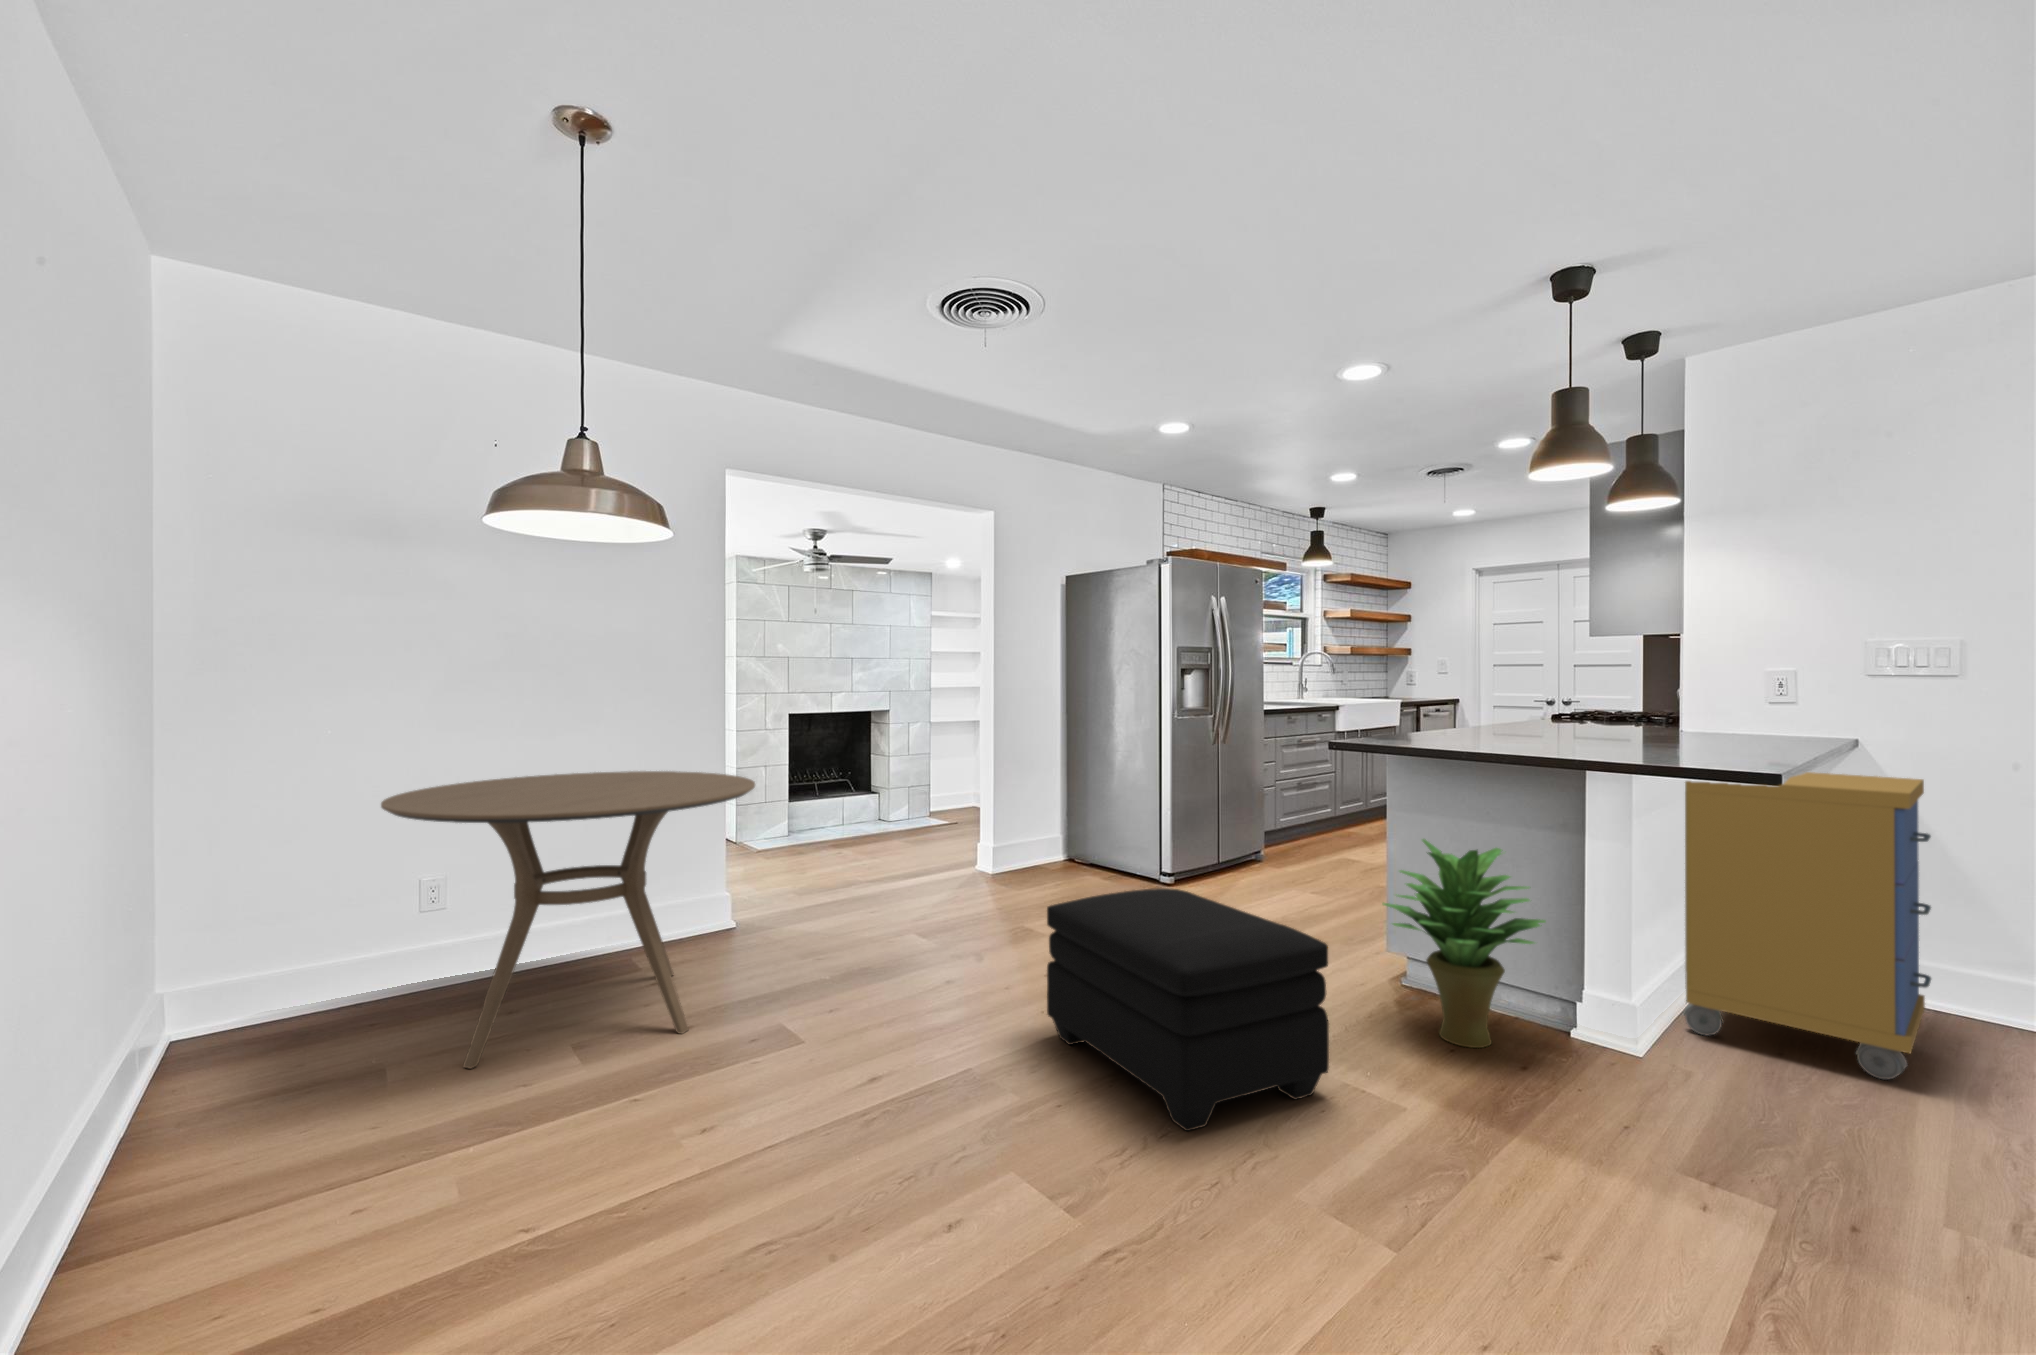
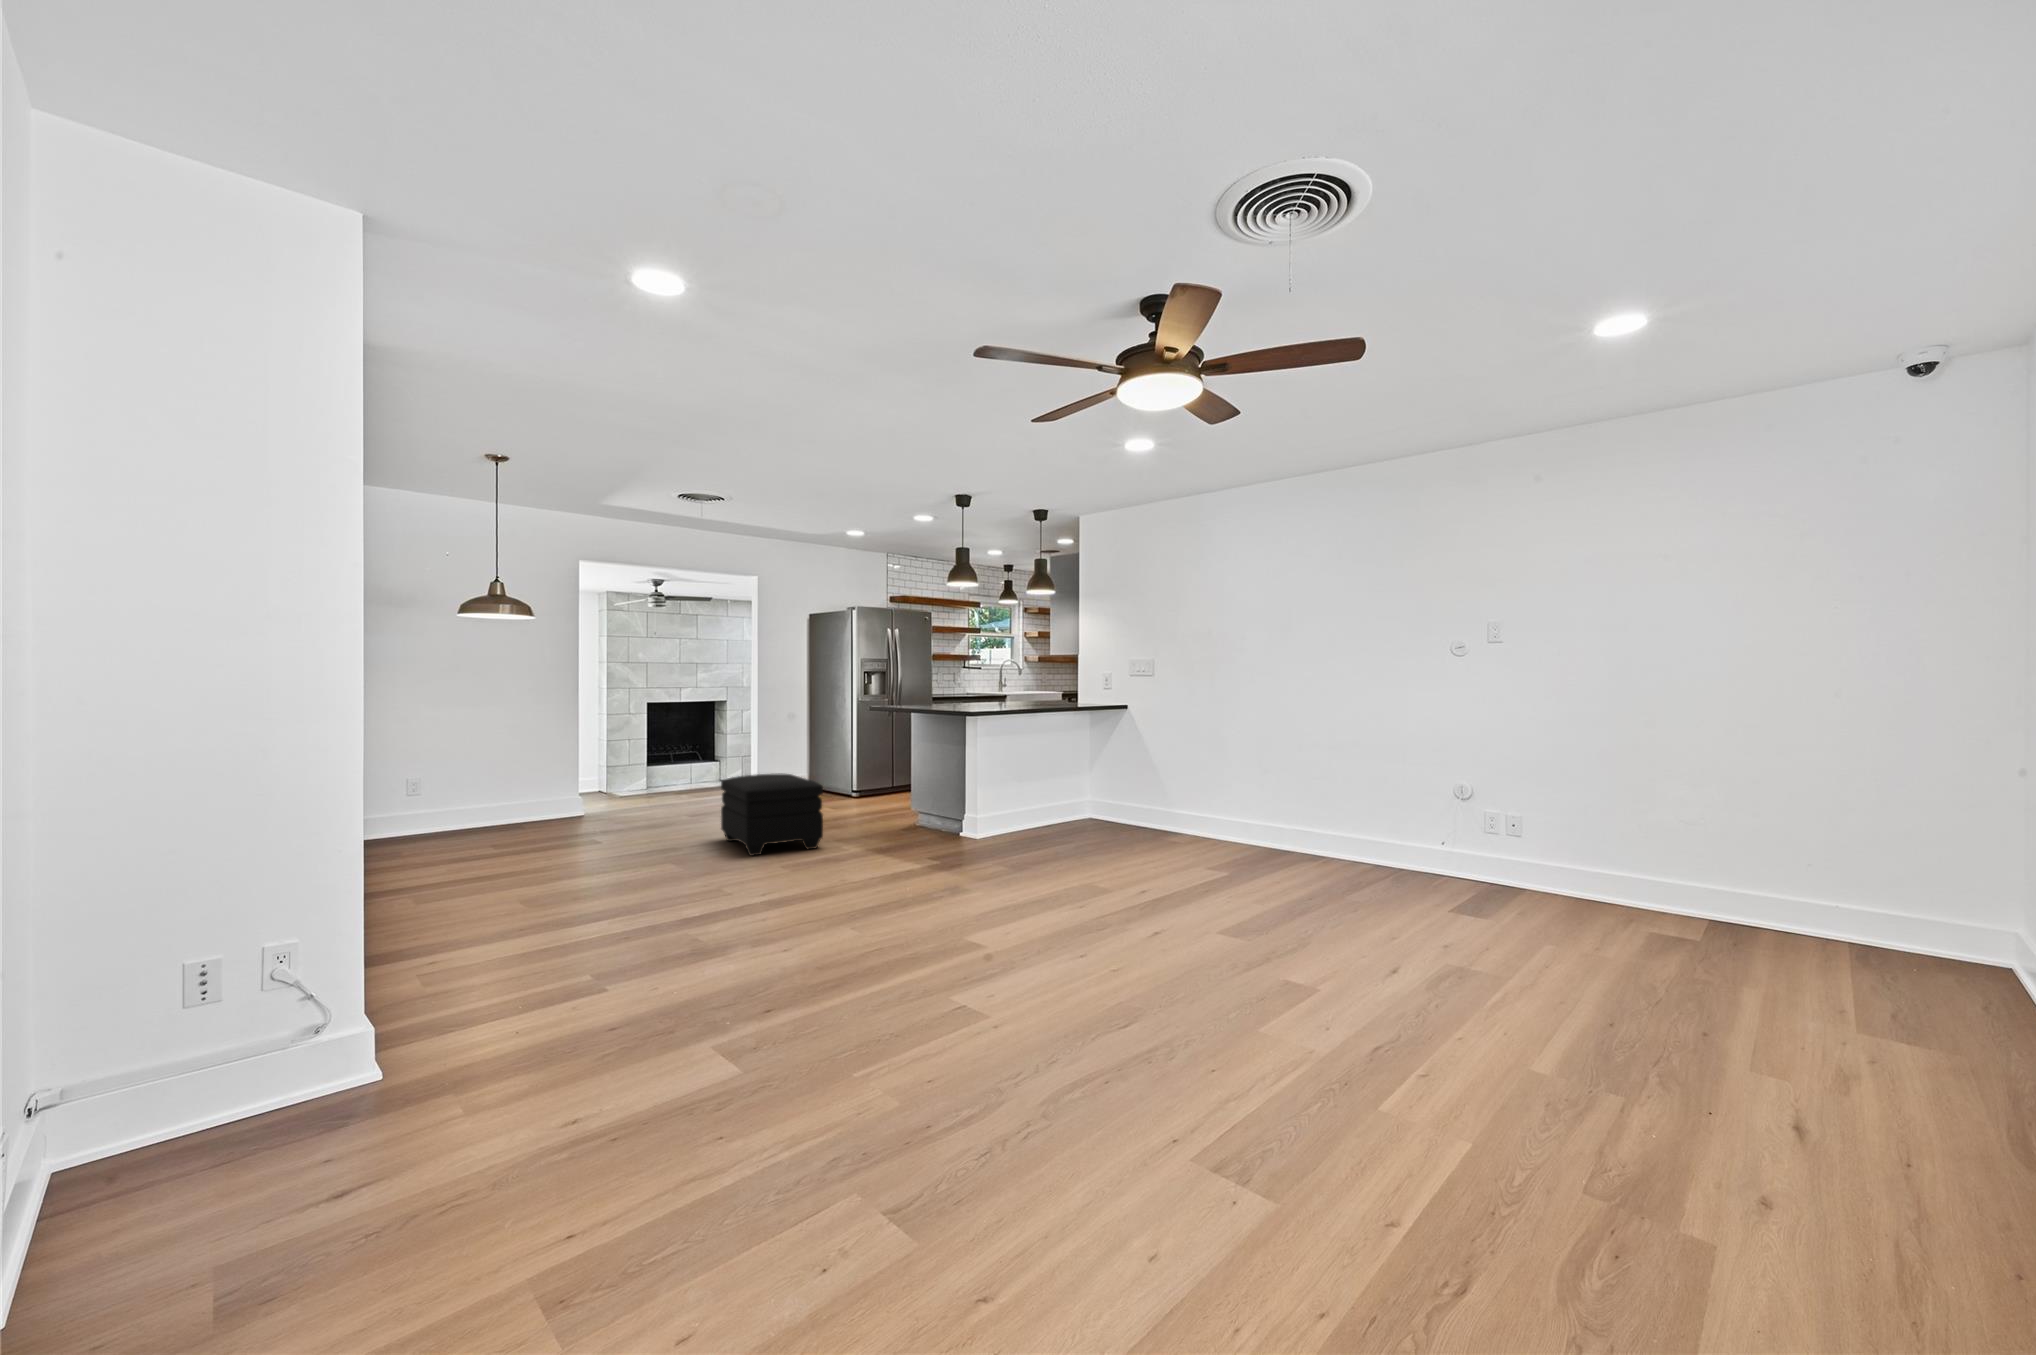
dining table: present [381,771,755,1069] -> none [399,727,588,853]
storage cabinet: present [1683,772,1931,1079] -> none [1009,716,1108,839]
potted plant: present [1383,839,1546,1048] -> none [878,748,944,837]

